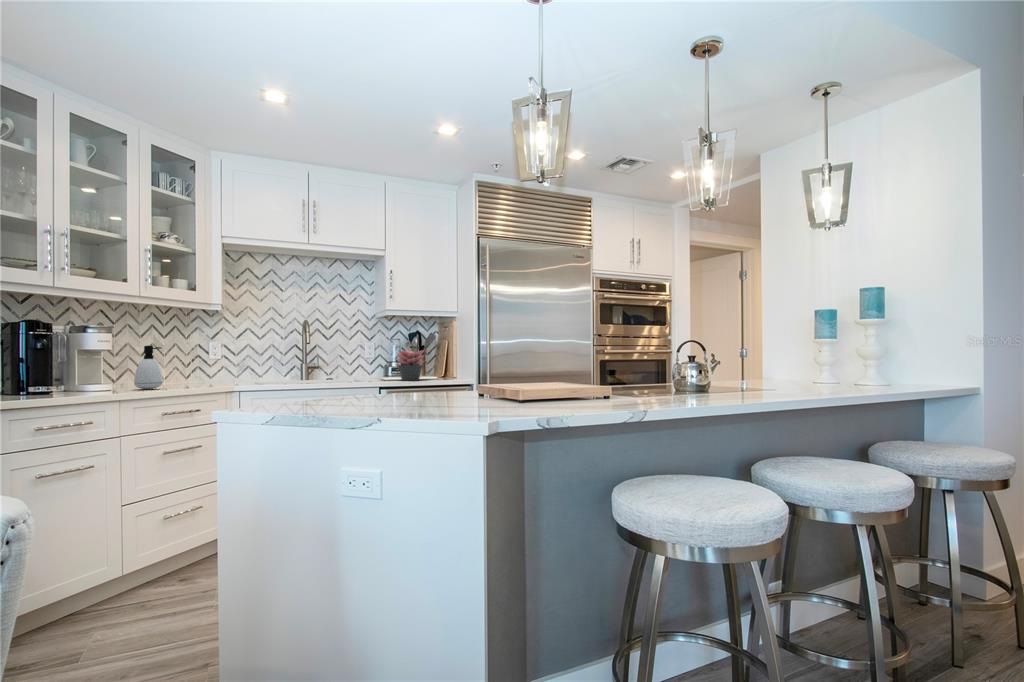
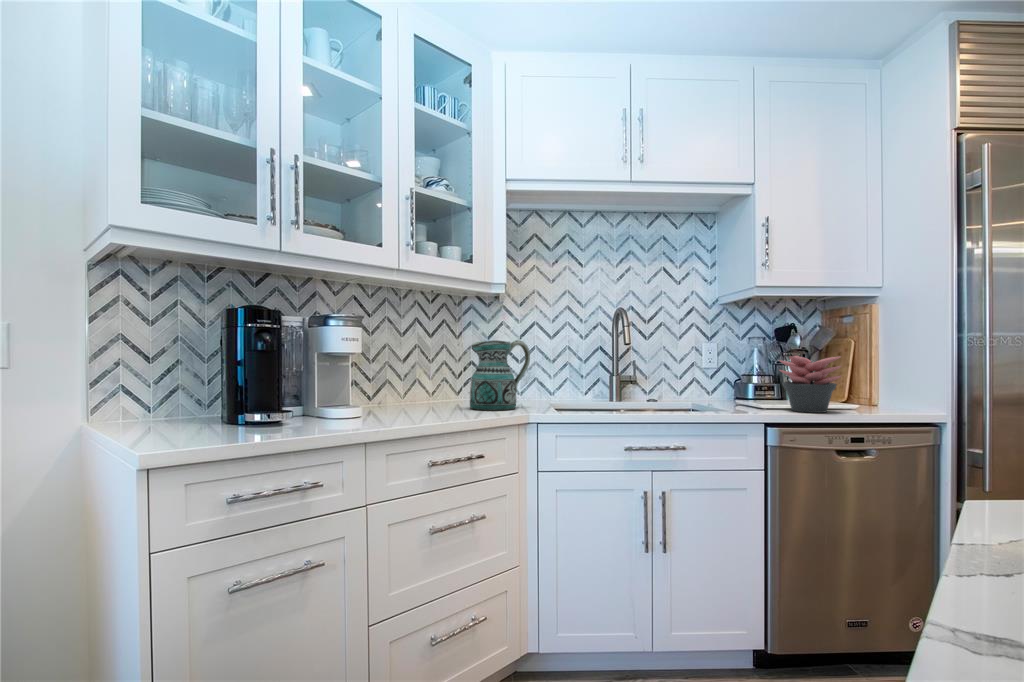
ceramic pitcher: none [194,341,239,386] -> present [470,340,530,410]
soap dispenser: present [134,346,163,389] -> none [391,347,429,416]

